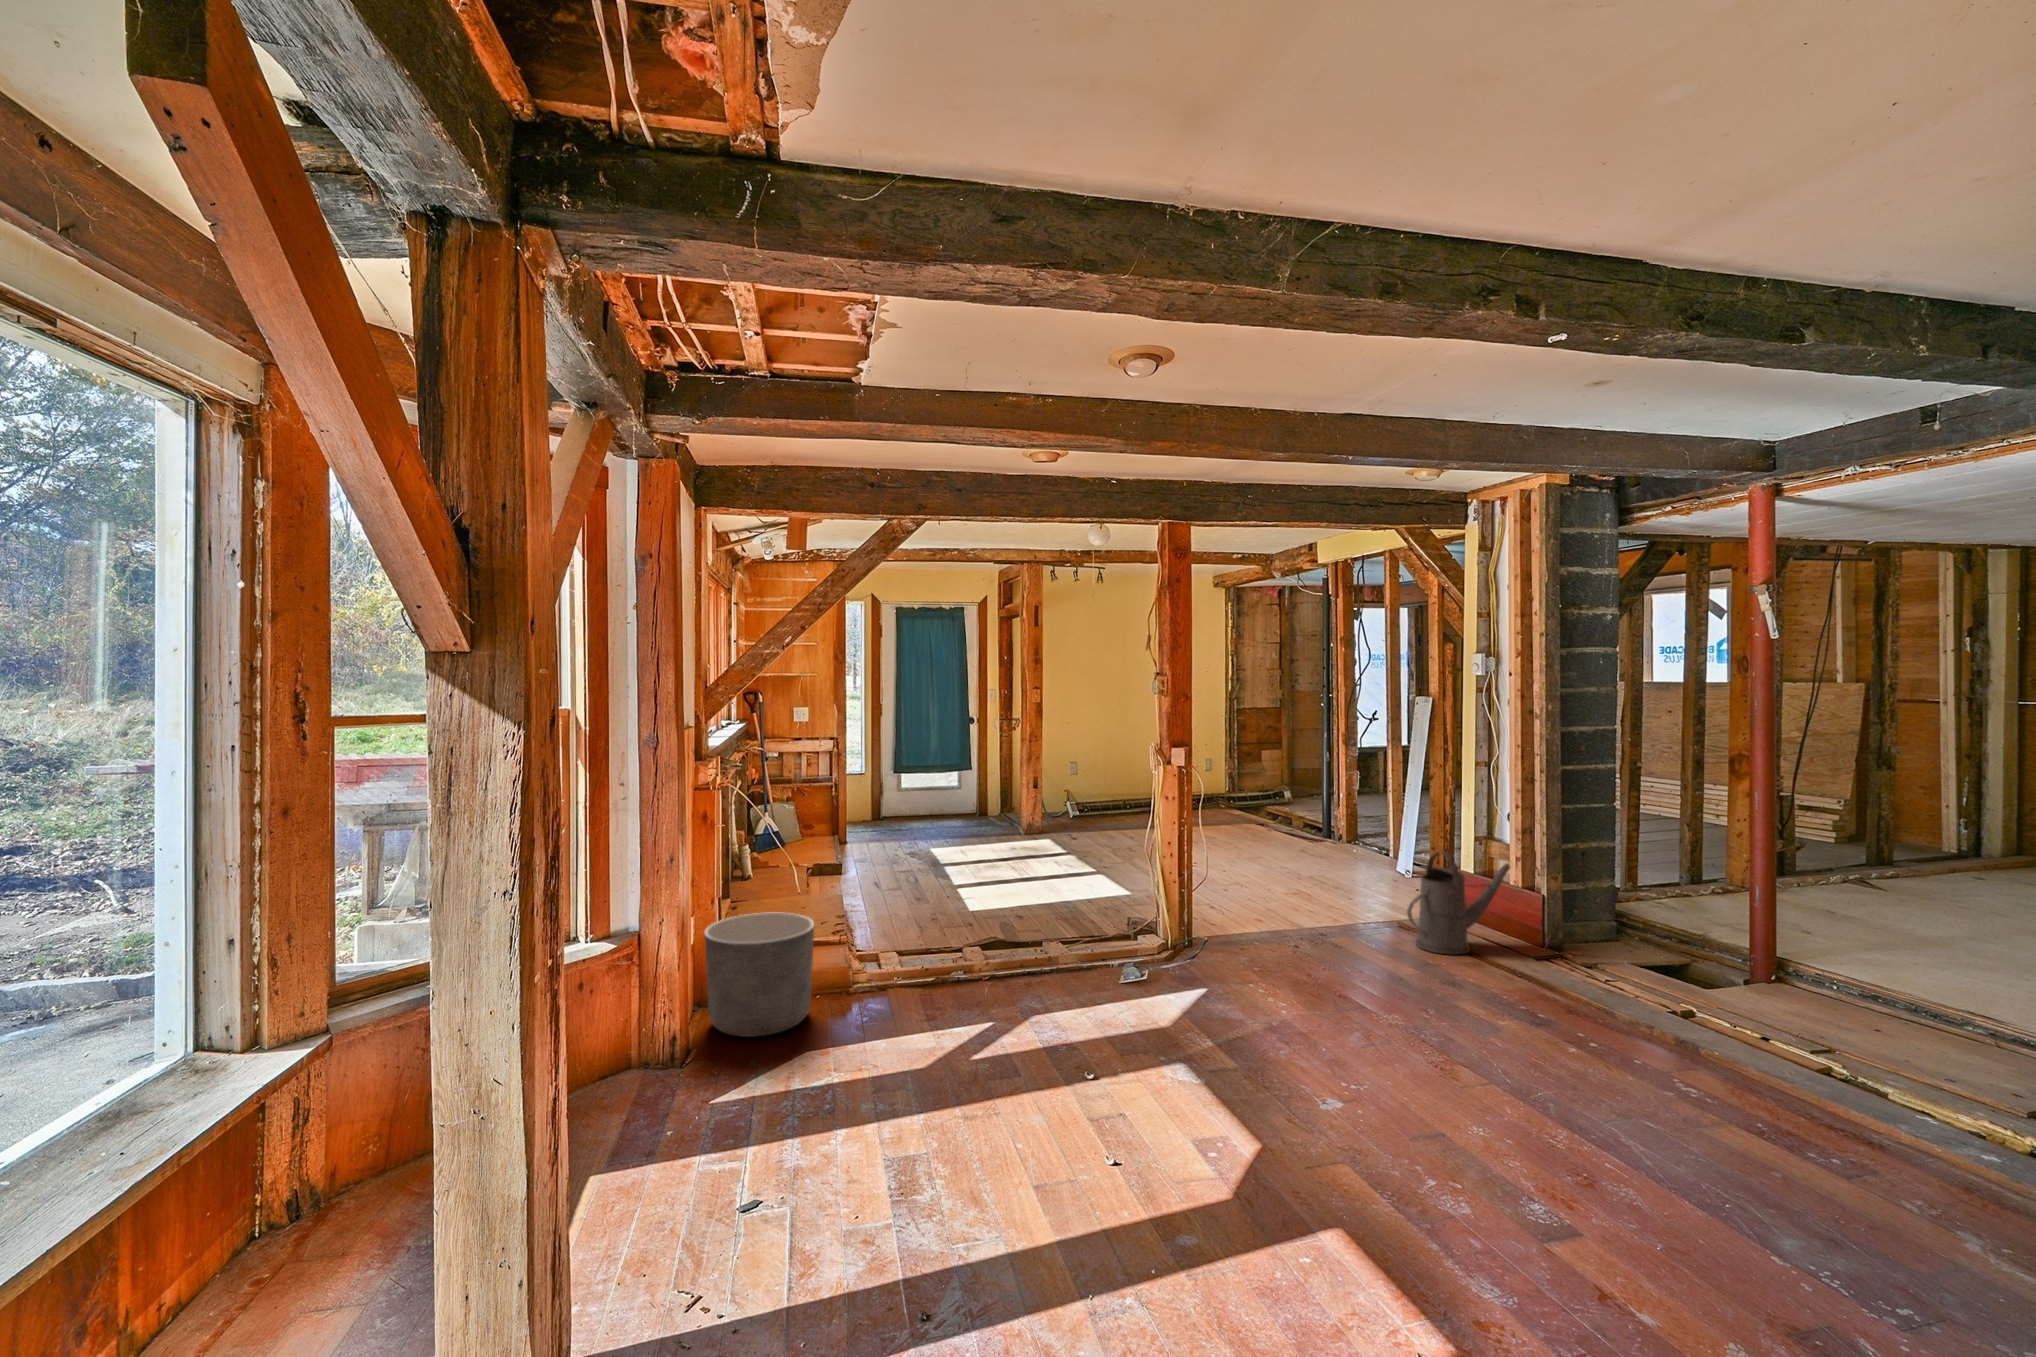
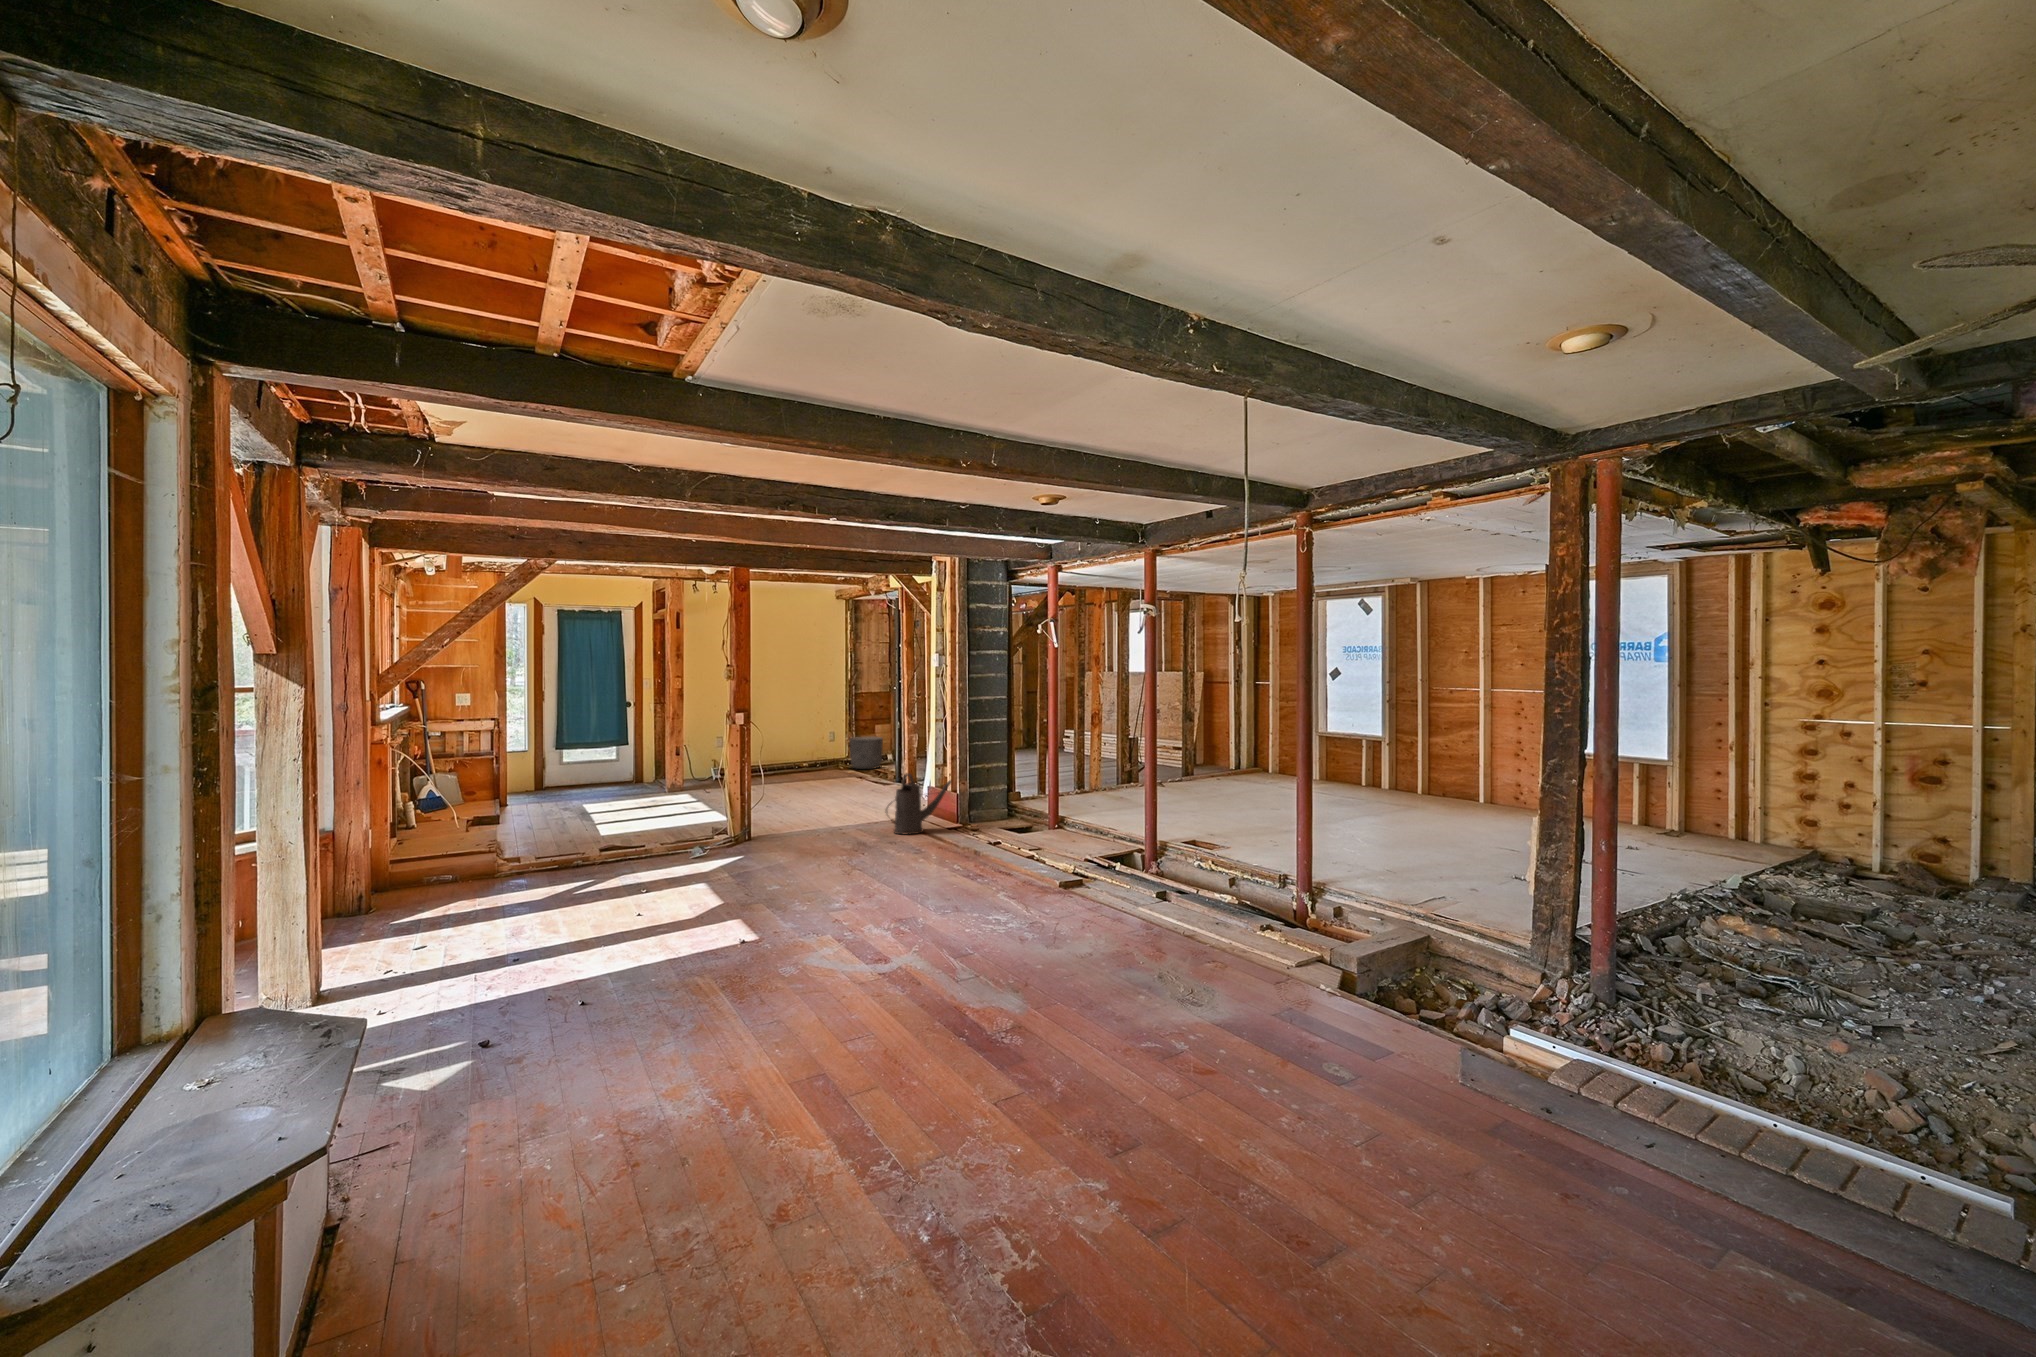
planter: present [704,913,814,1037] -> present [849,737,883,769]

